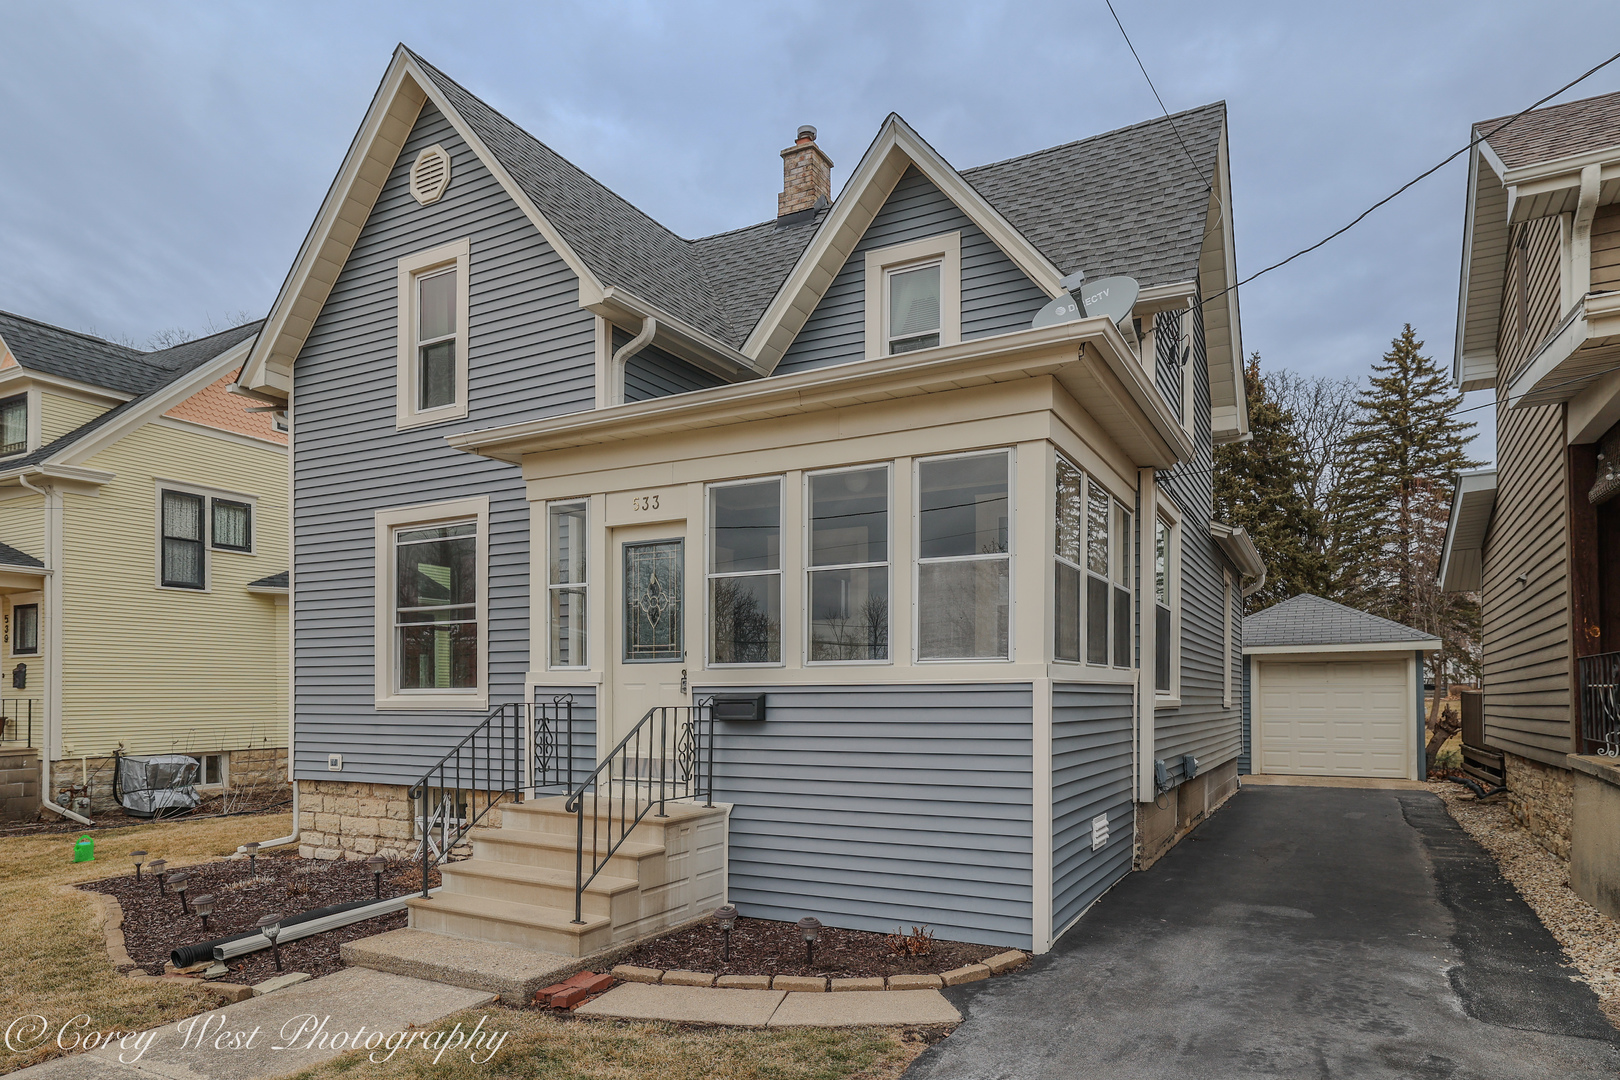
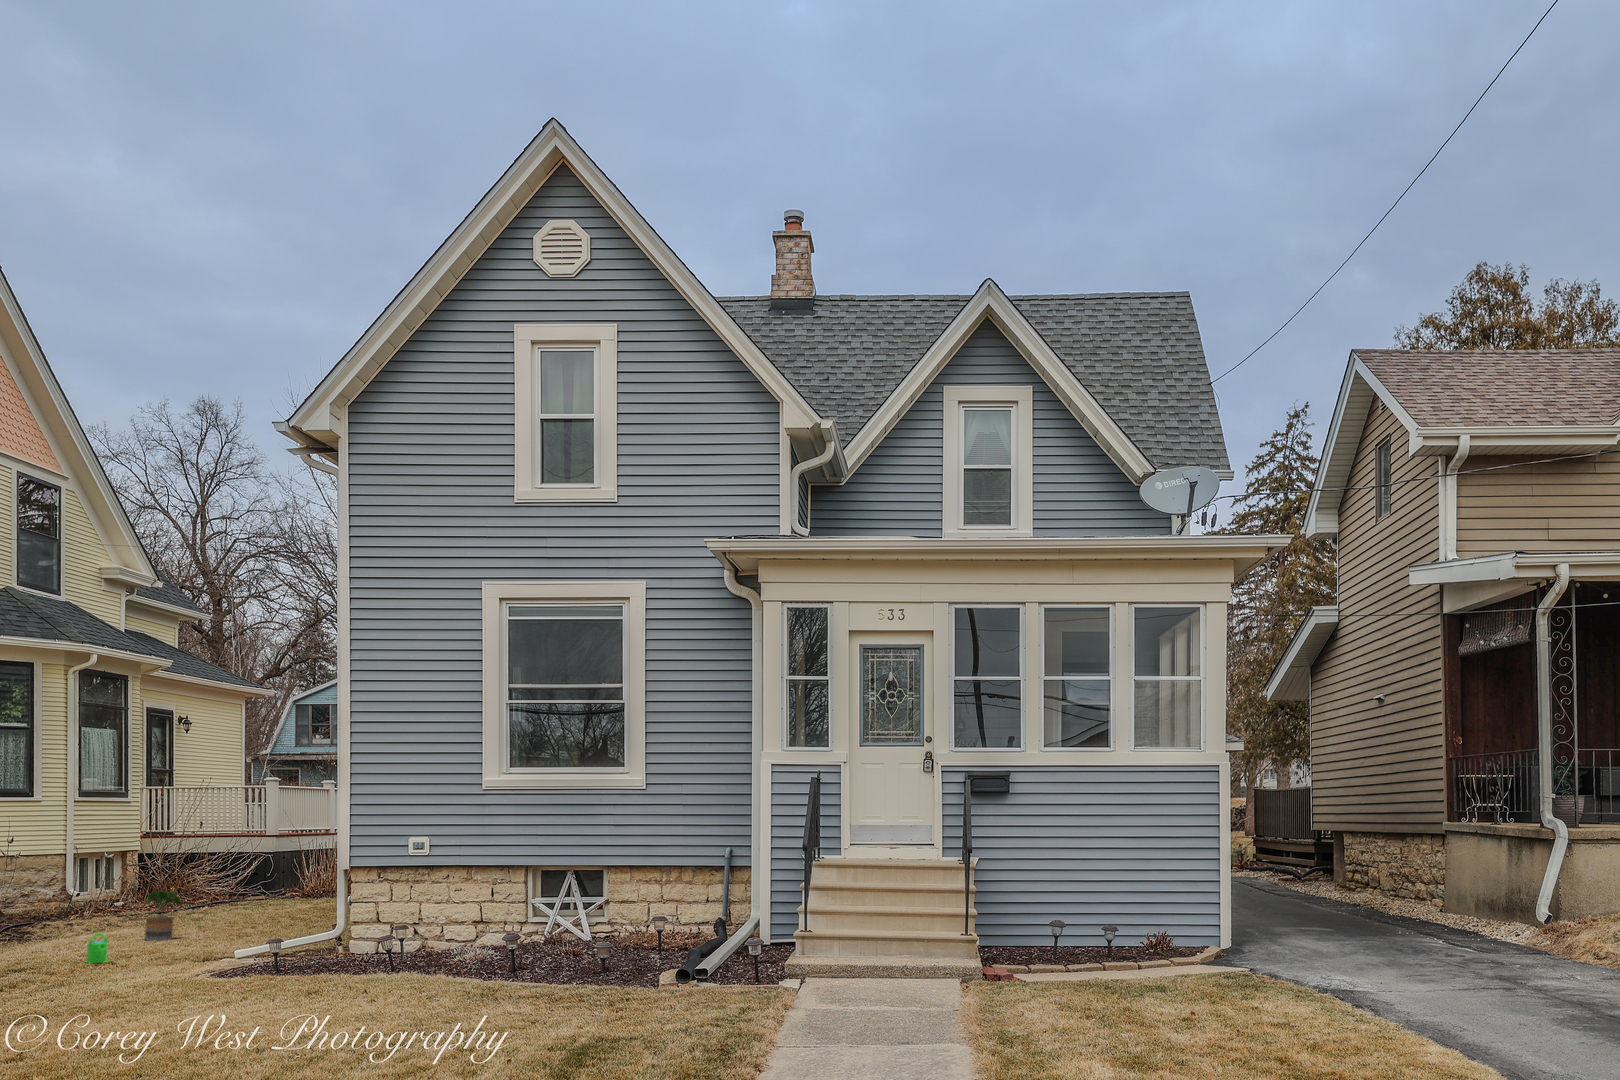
potted tree: none [220,791,253,835] -> present [145,891,182,941]

